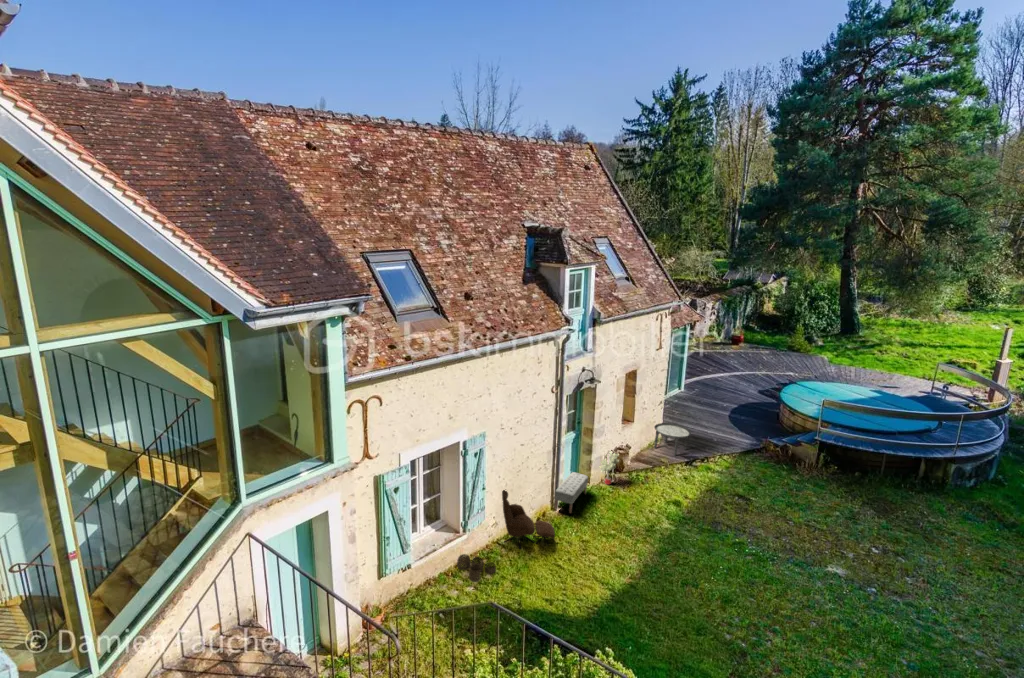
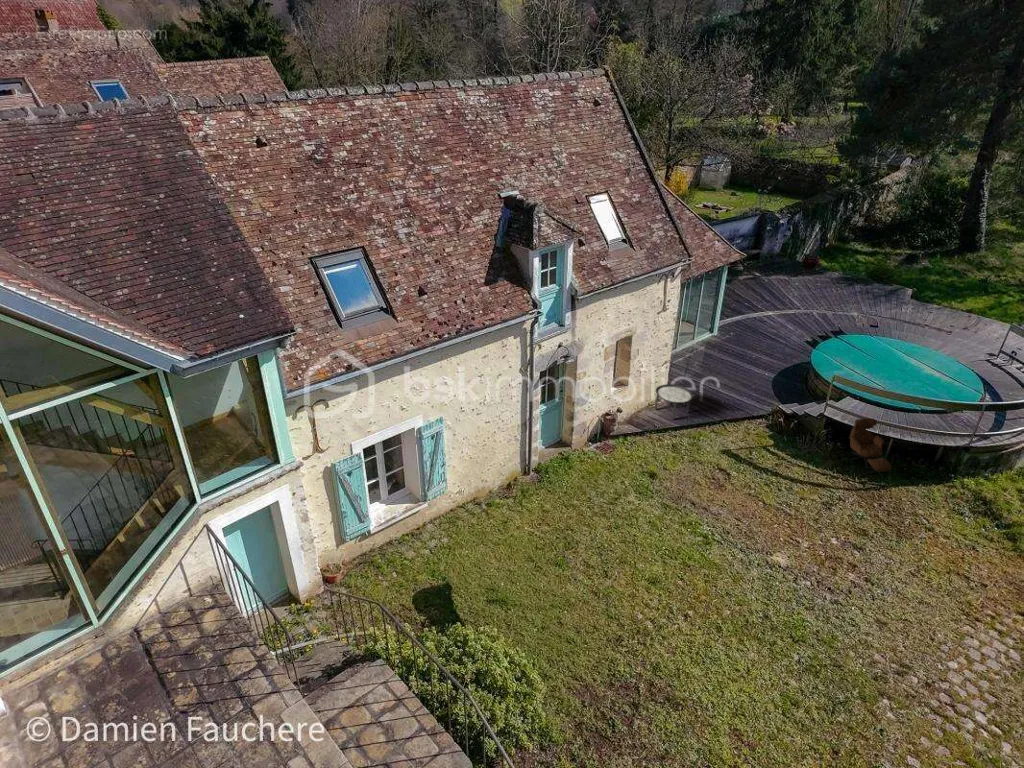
potted tree: present [600,451,619,485] -> none [580,419,602,451]
bench: present [555,472,588,514] -> none [528,439,566,481]
lounge chair: present [502,490,555,549] -> present [850,418,891,476]
woven basket: present [457,554,496,581] -> none [422,518,454,543]

